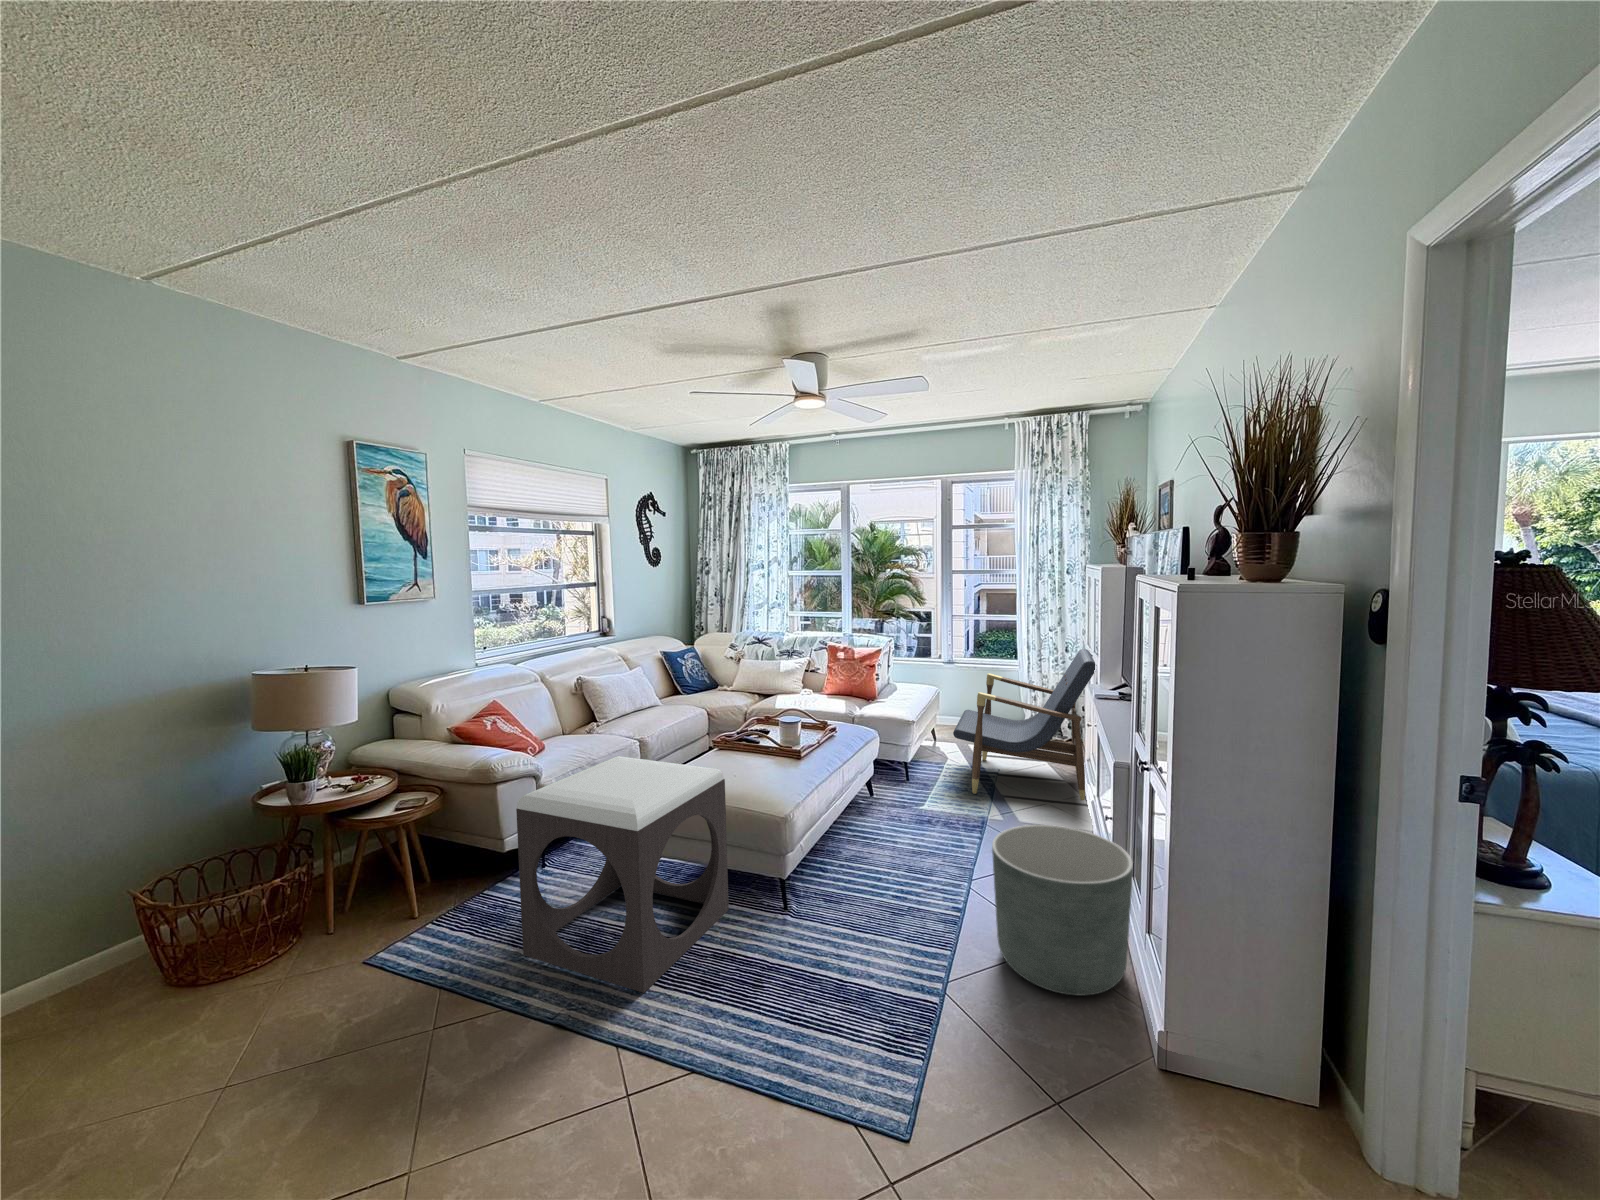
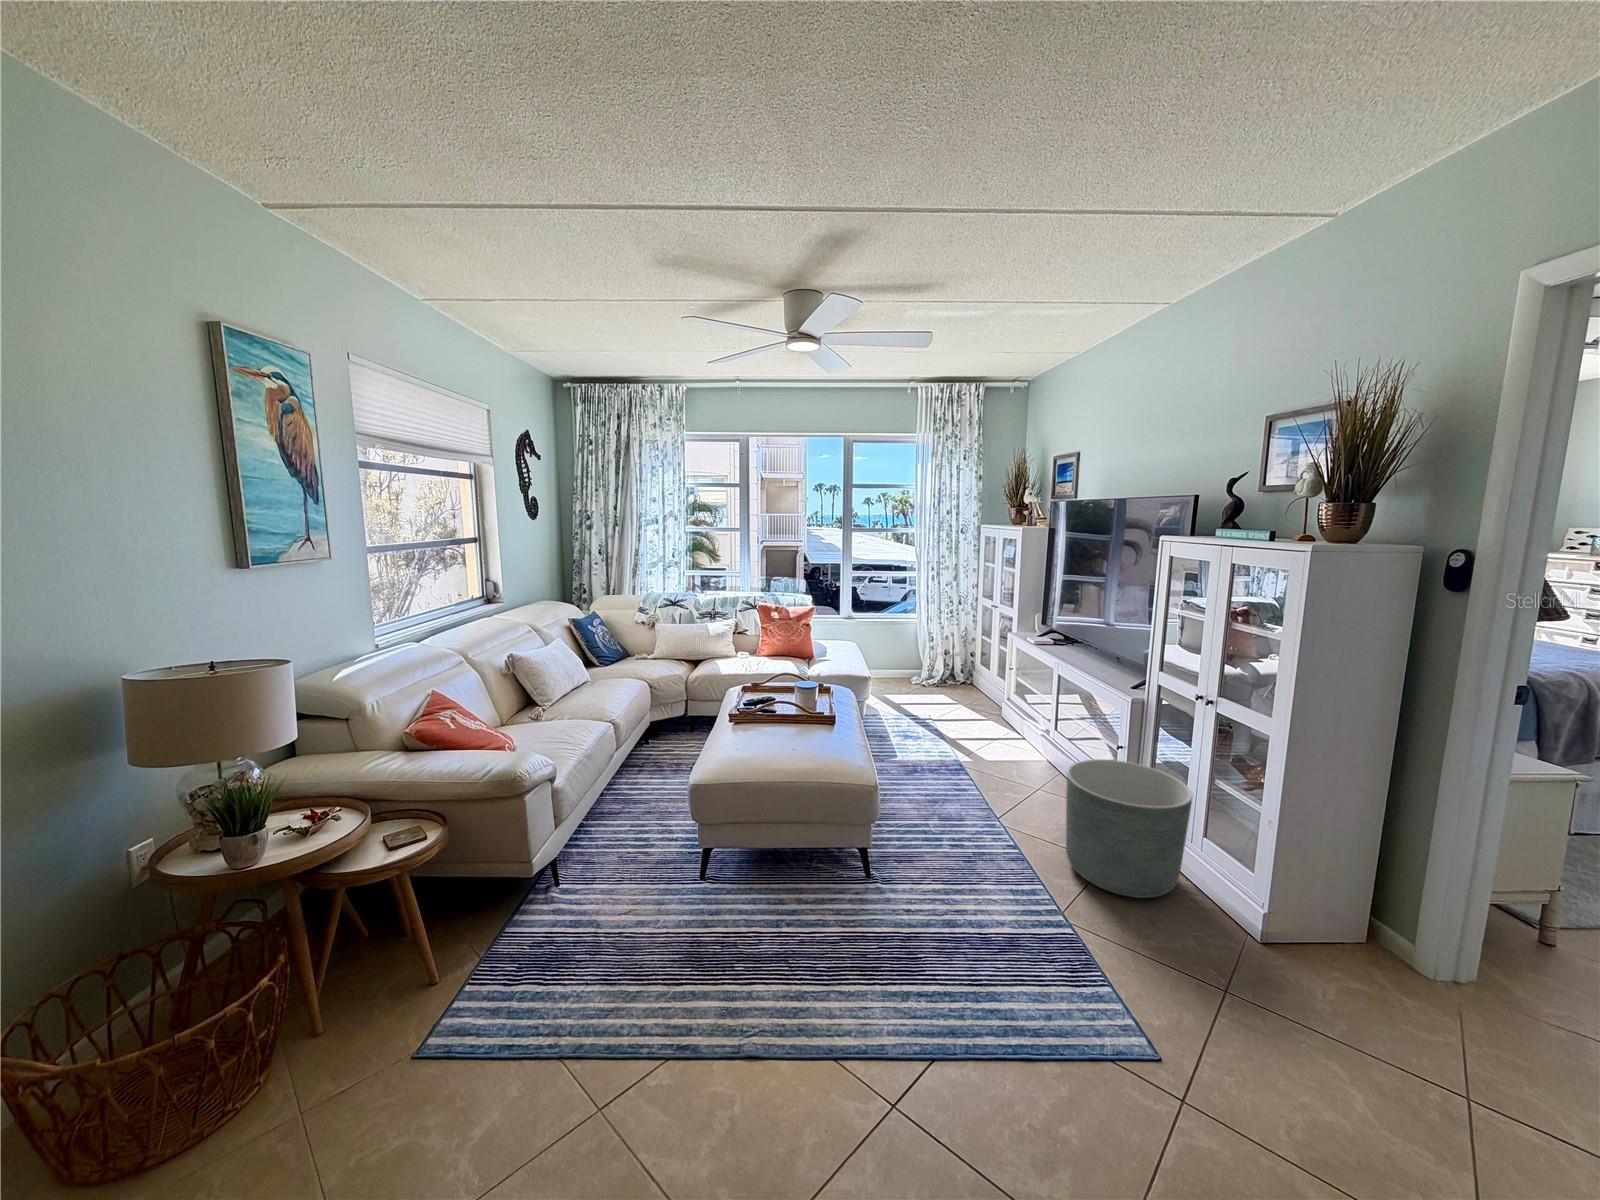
lounge chair: present [953,649,1095,800] -> none [888,602,1024,736]
footstool: present [516,756,729,993] -> none [629,745,815,997]

